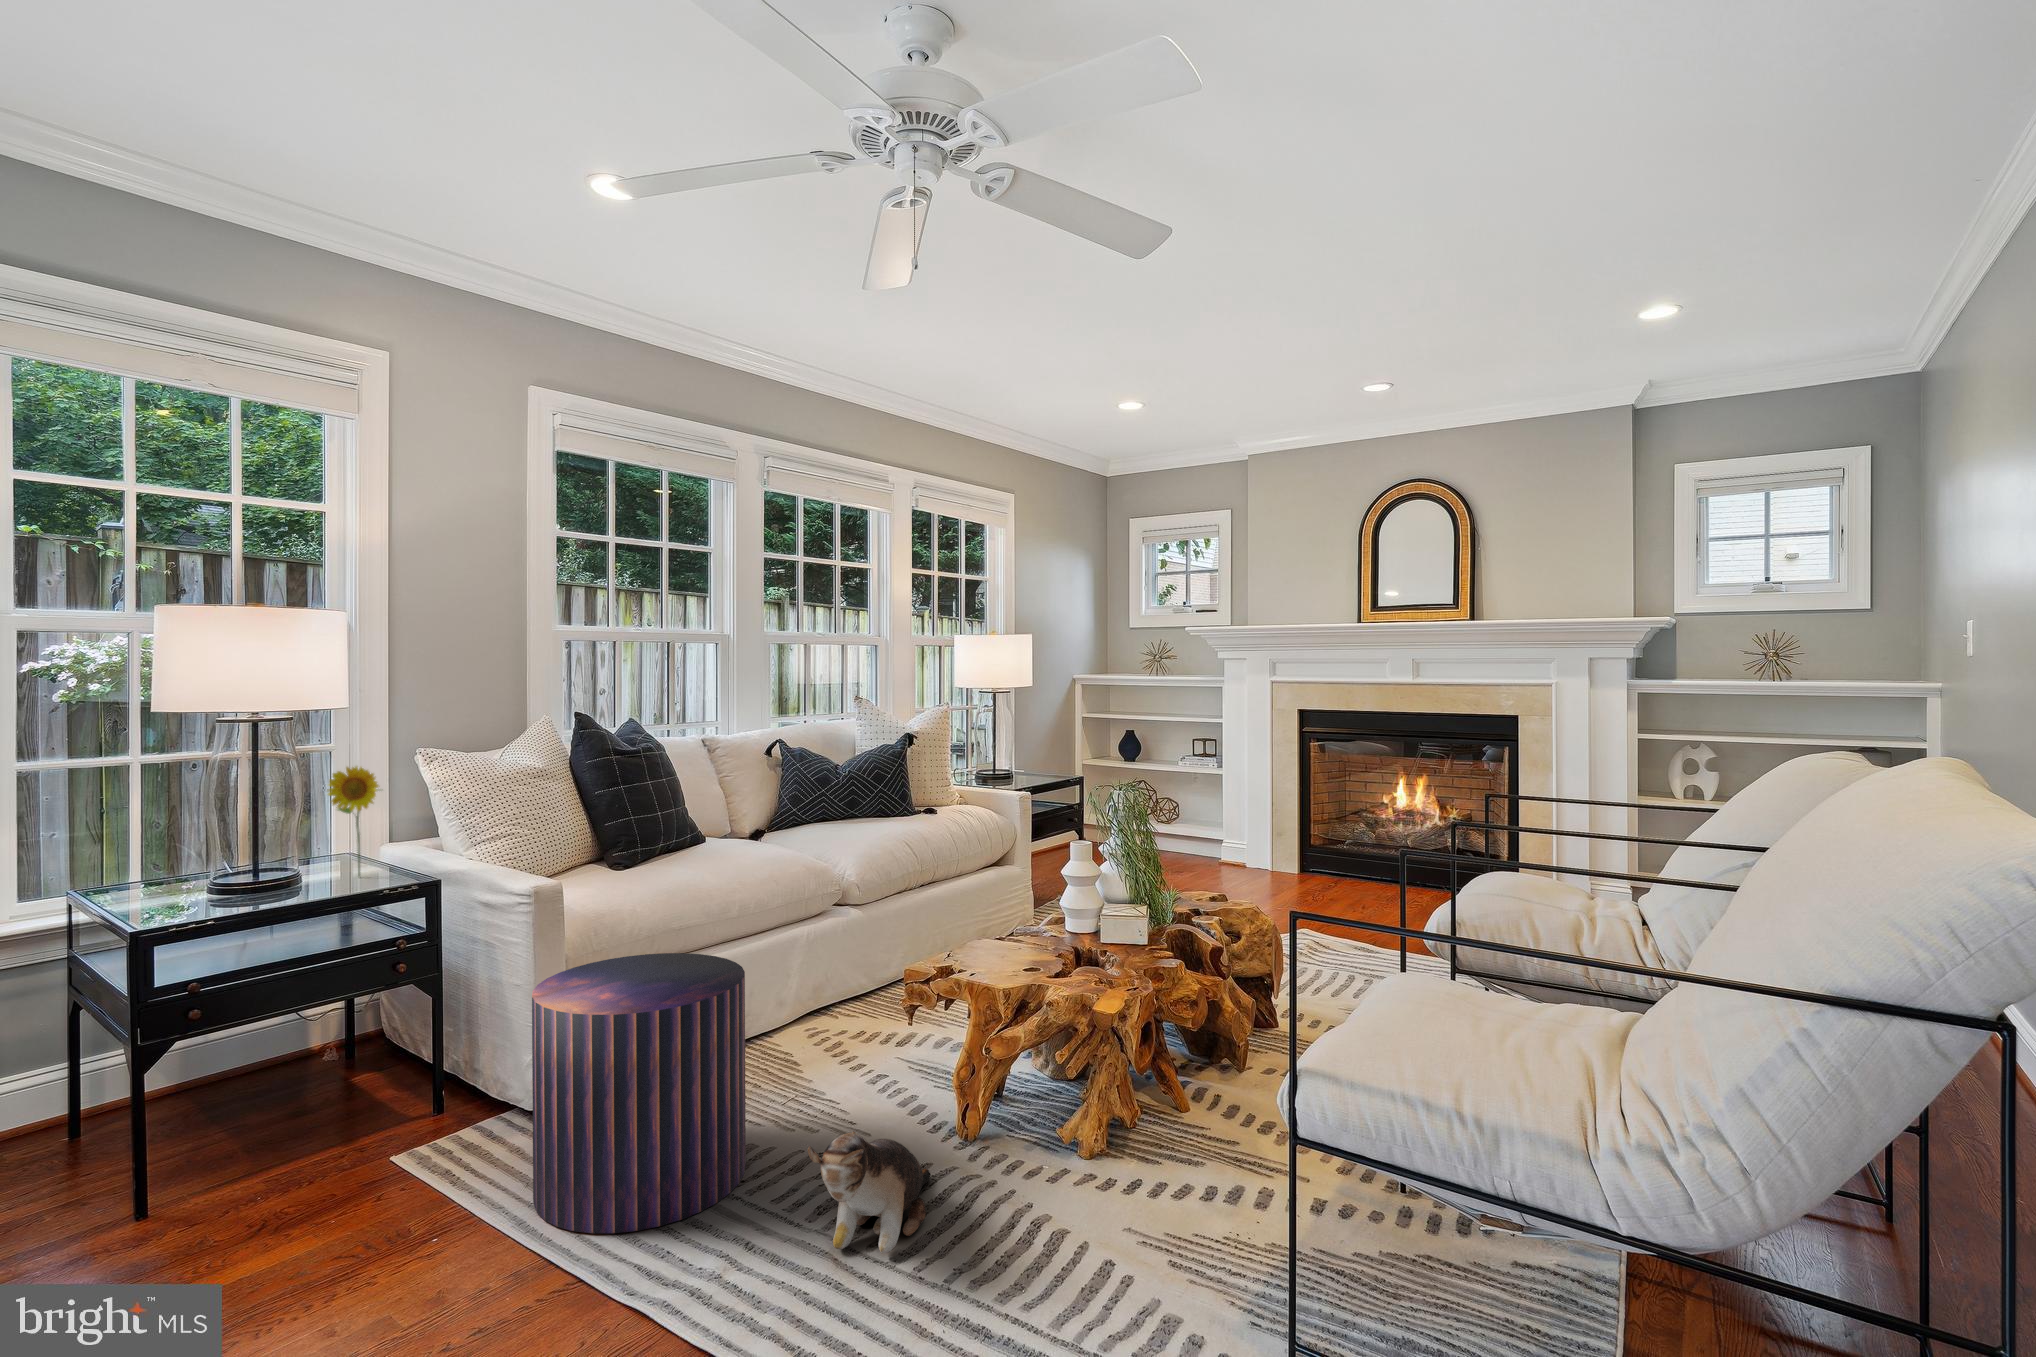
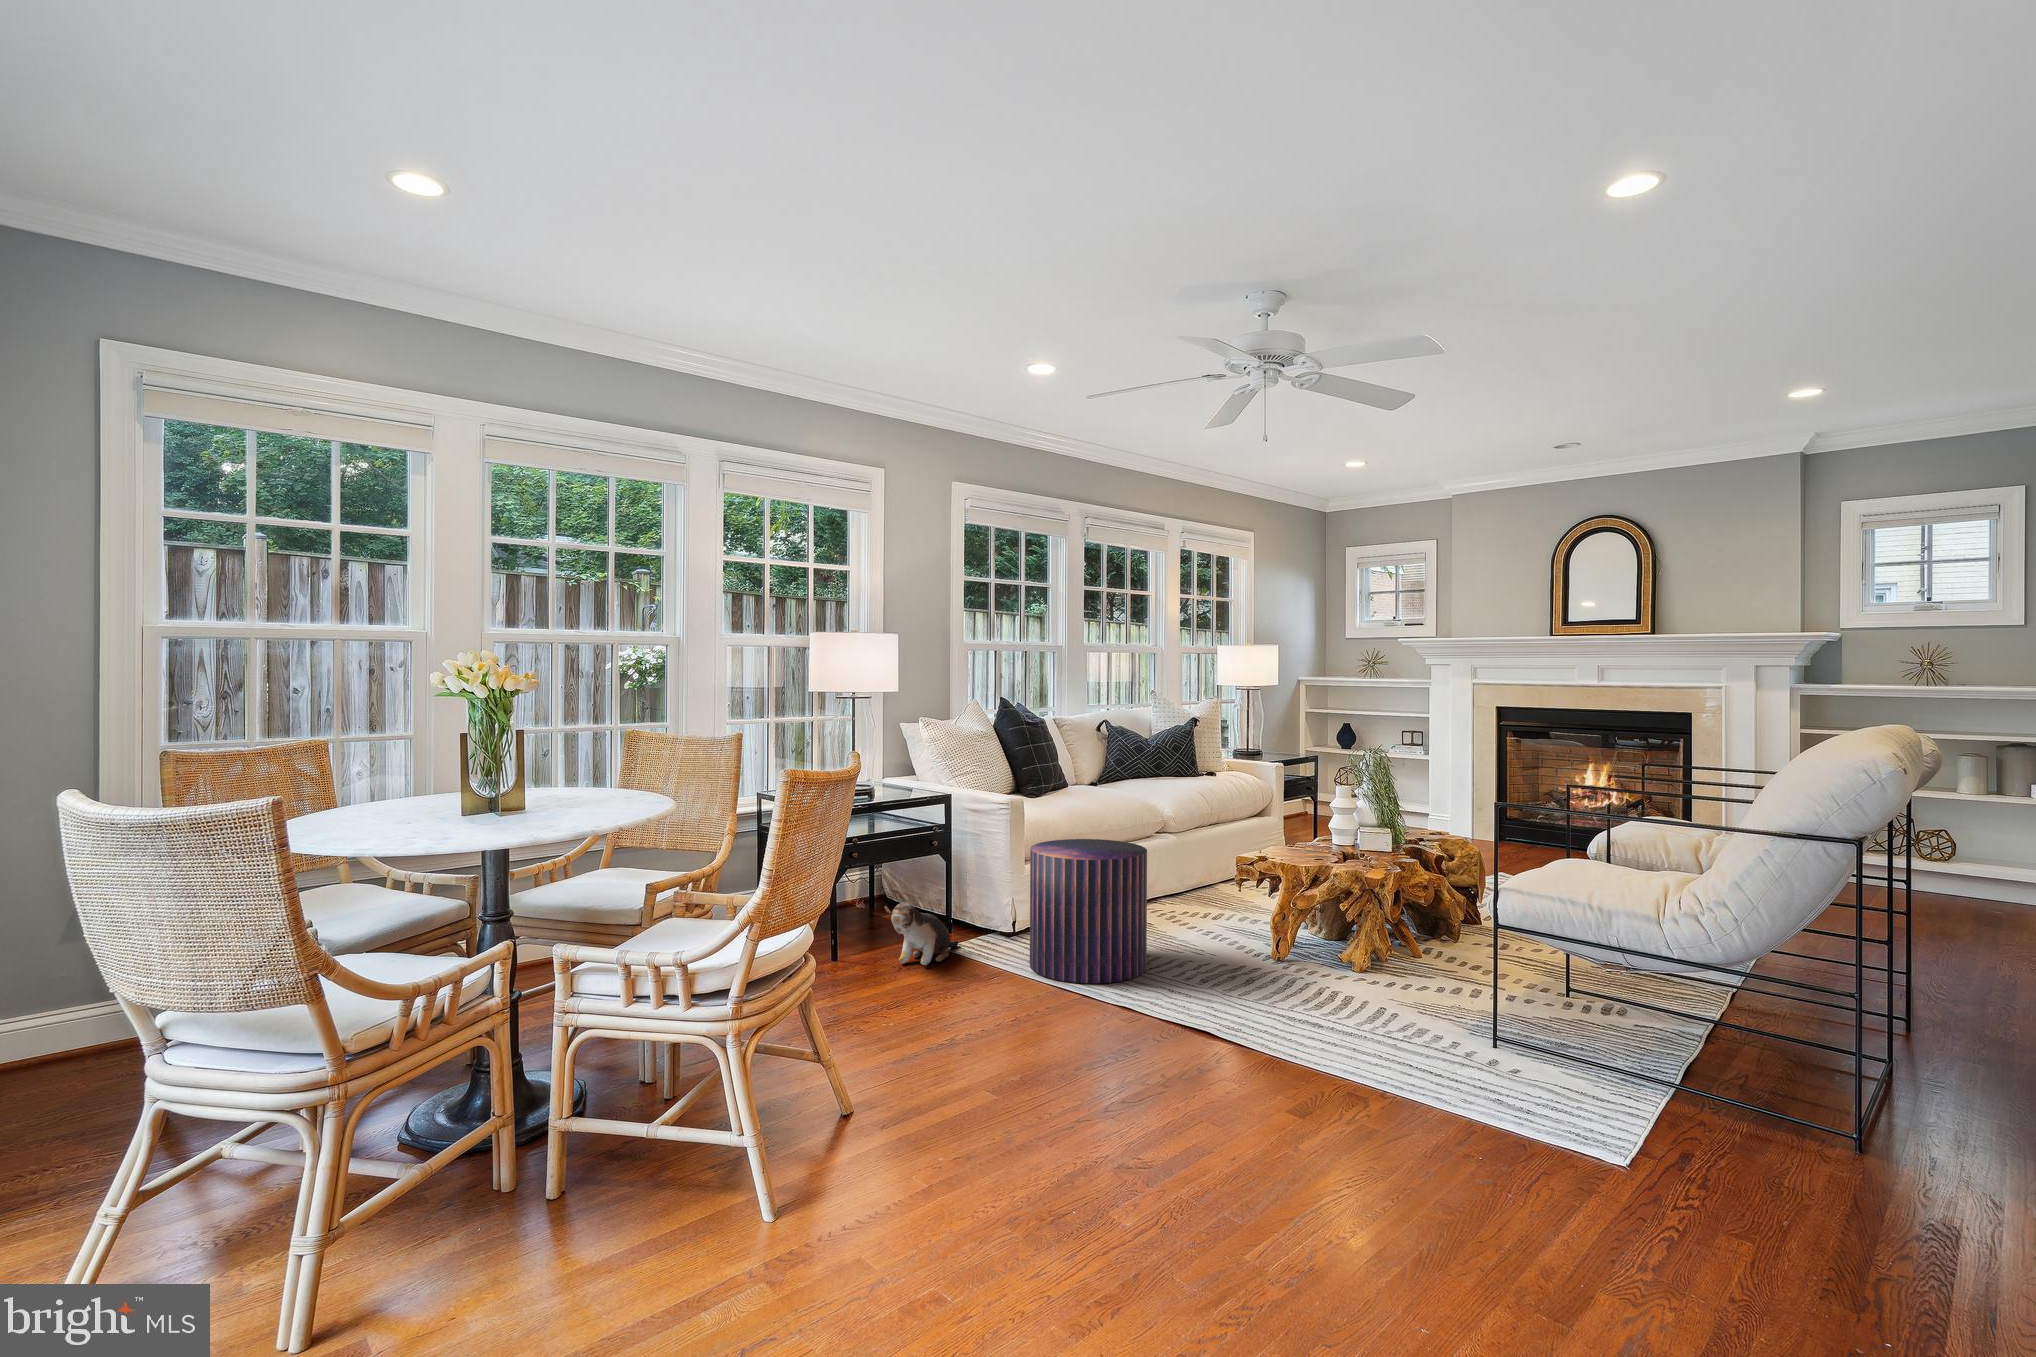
flower: present [328,767,379,876] -> none [884,723,911,790]
plush toy: present [808,1132,931,1253] -> present [885,902,958,965]

